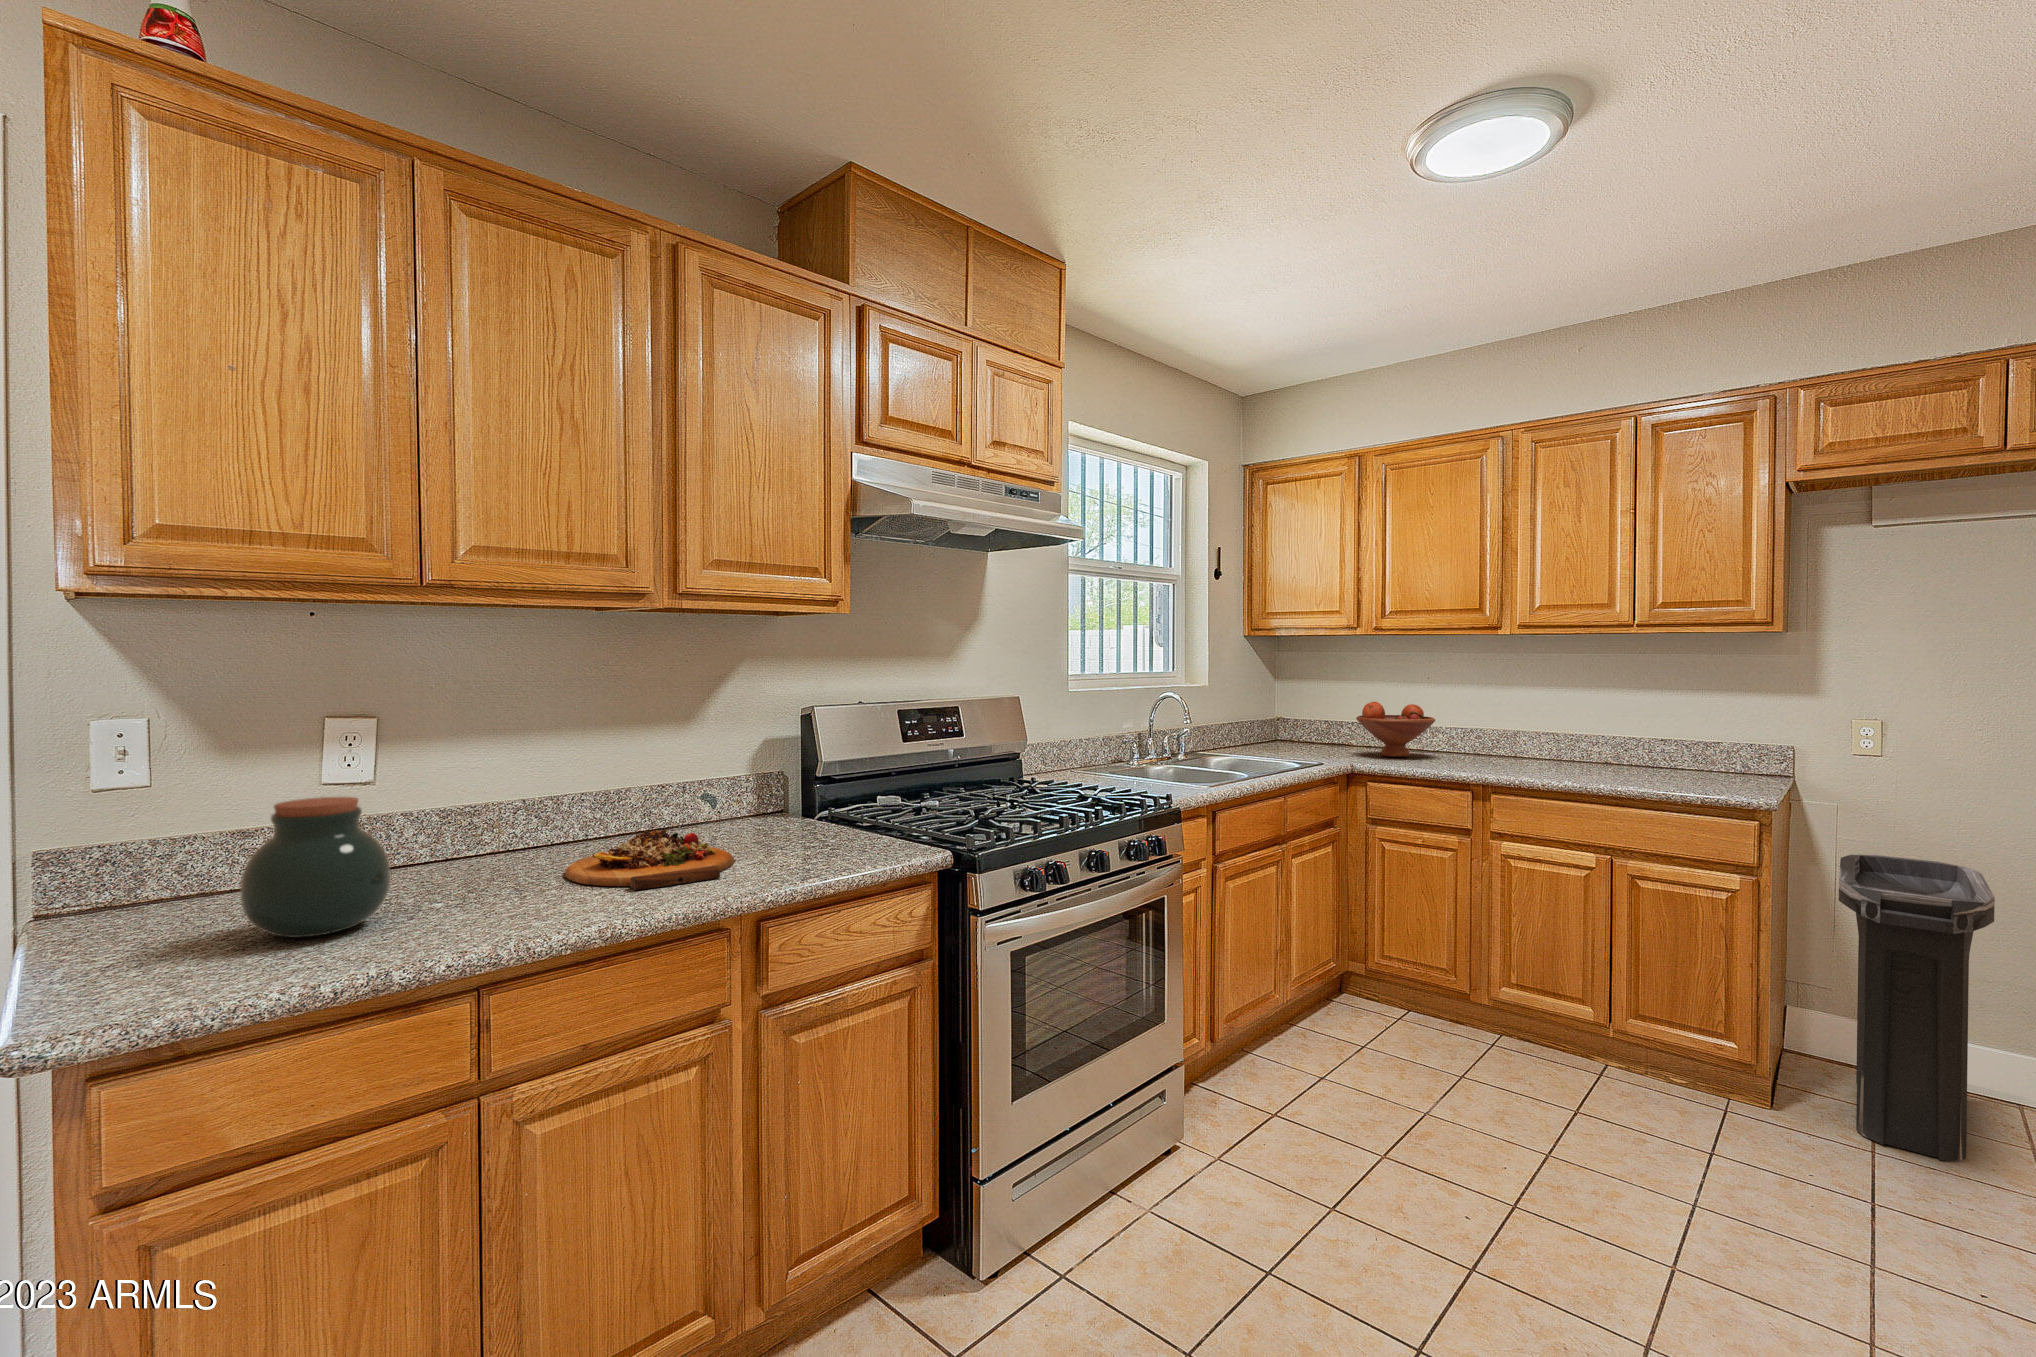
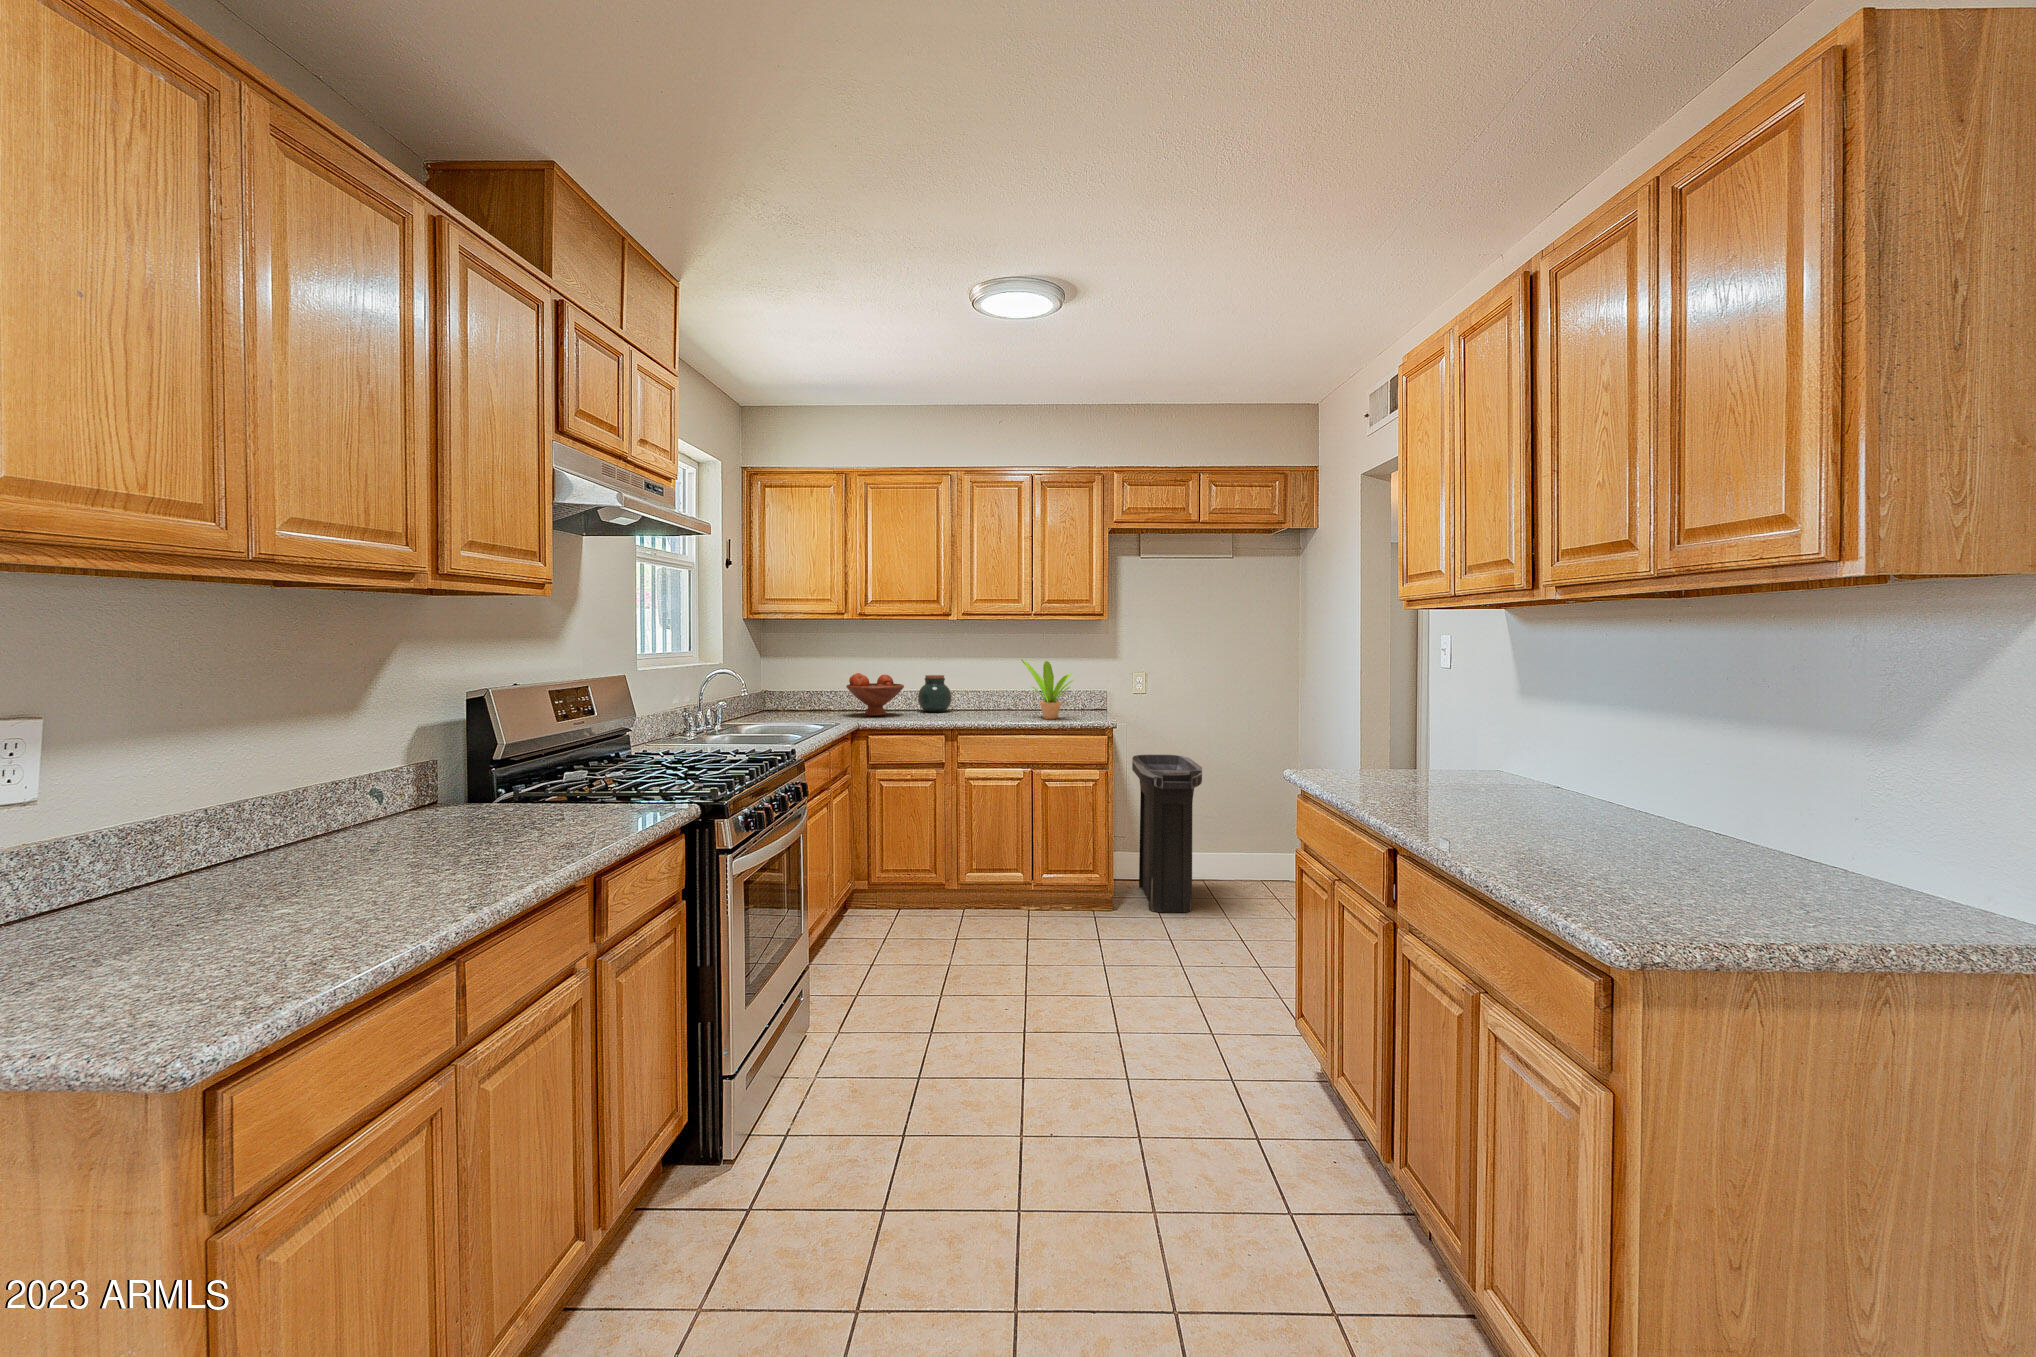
potted plant: none [1614,688,1707,781] -> present [1022,660,1073,719]
jar: present [241,797,390,937] -> present [918,675,951,712]
cutting board: present [565,830,735,890] -> none [340,817,548,875]

